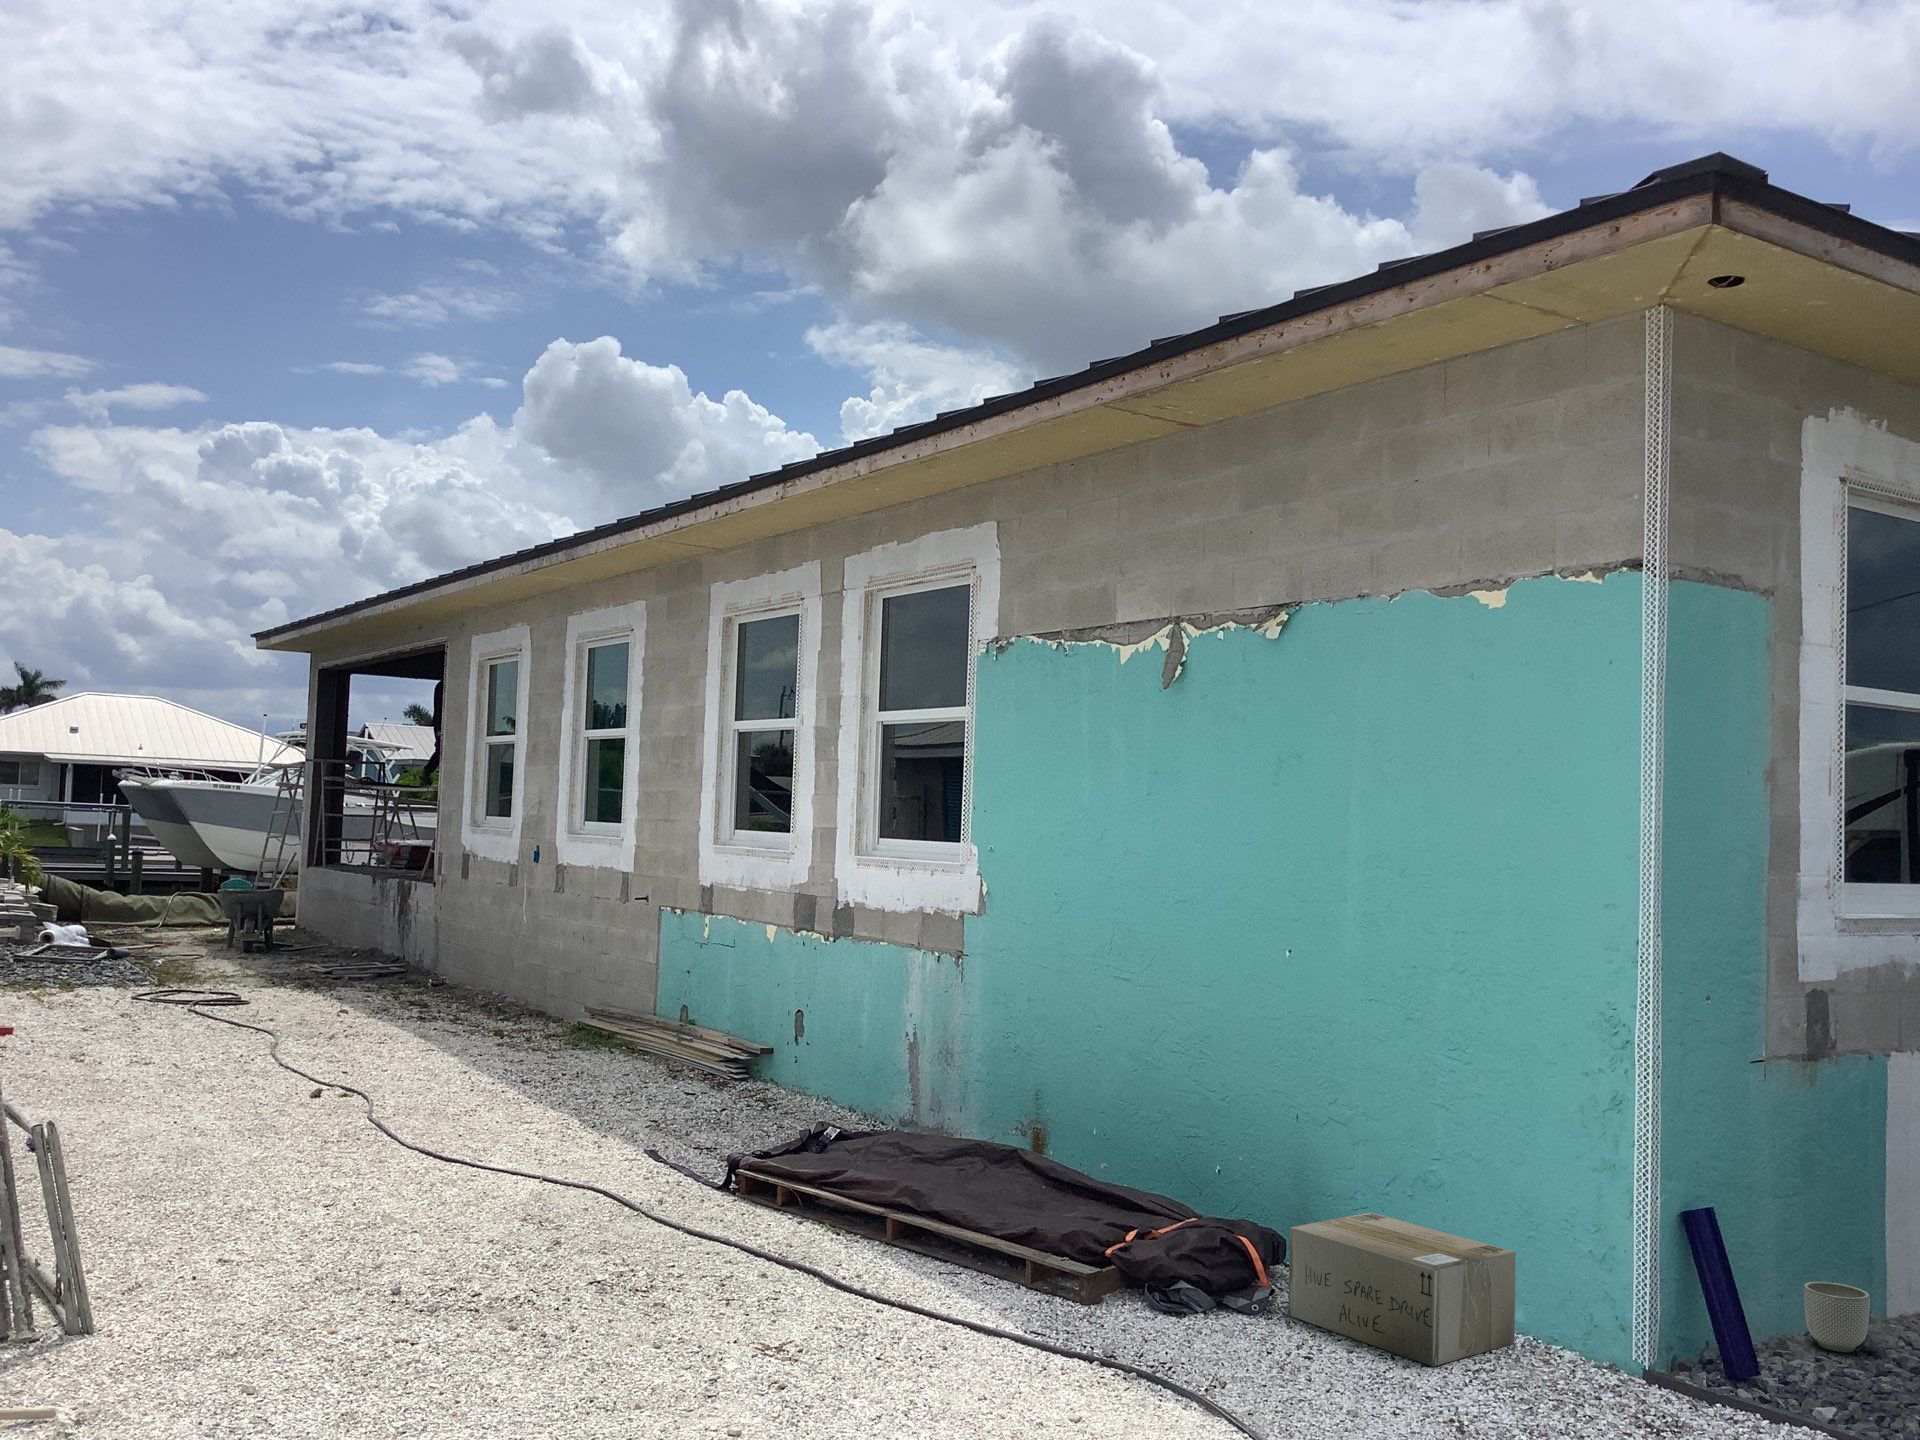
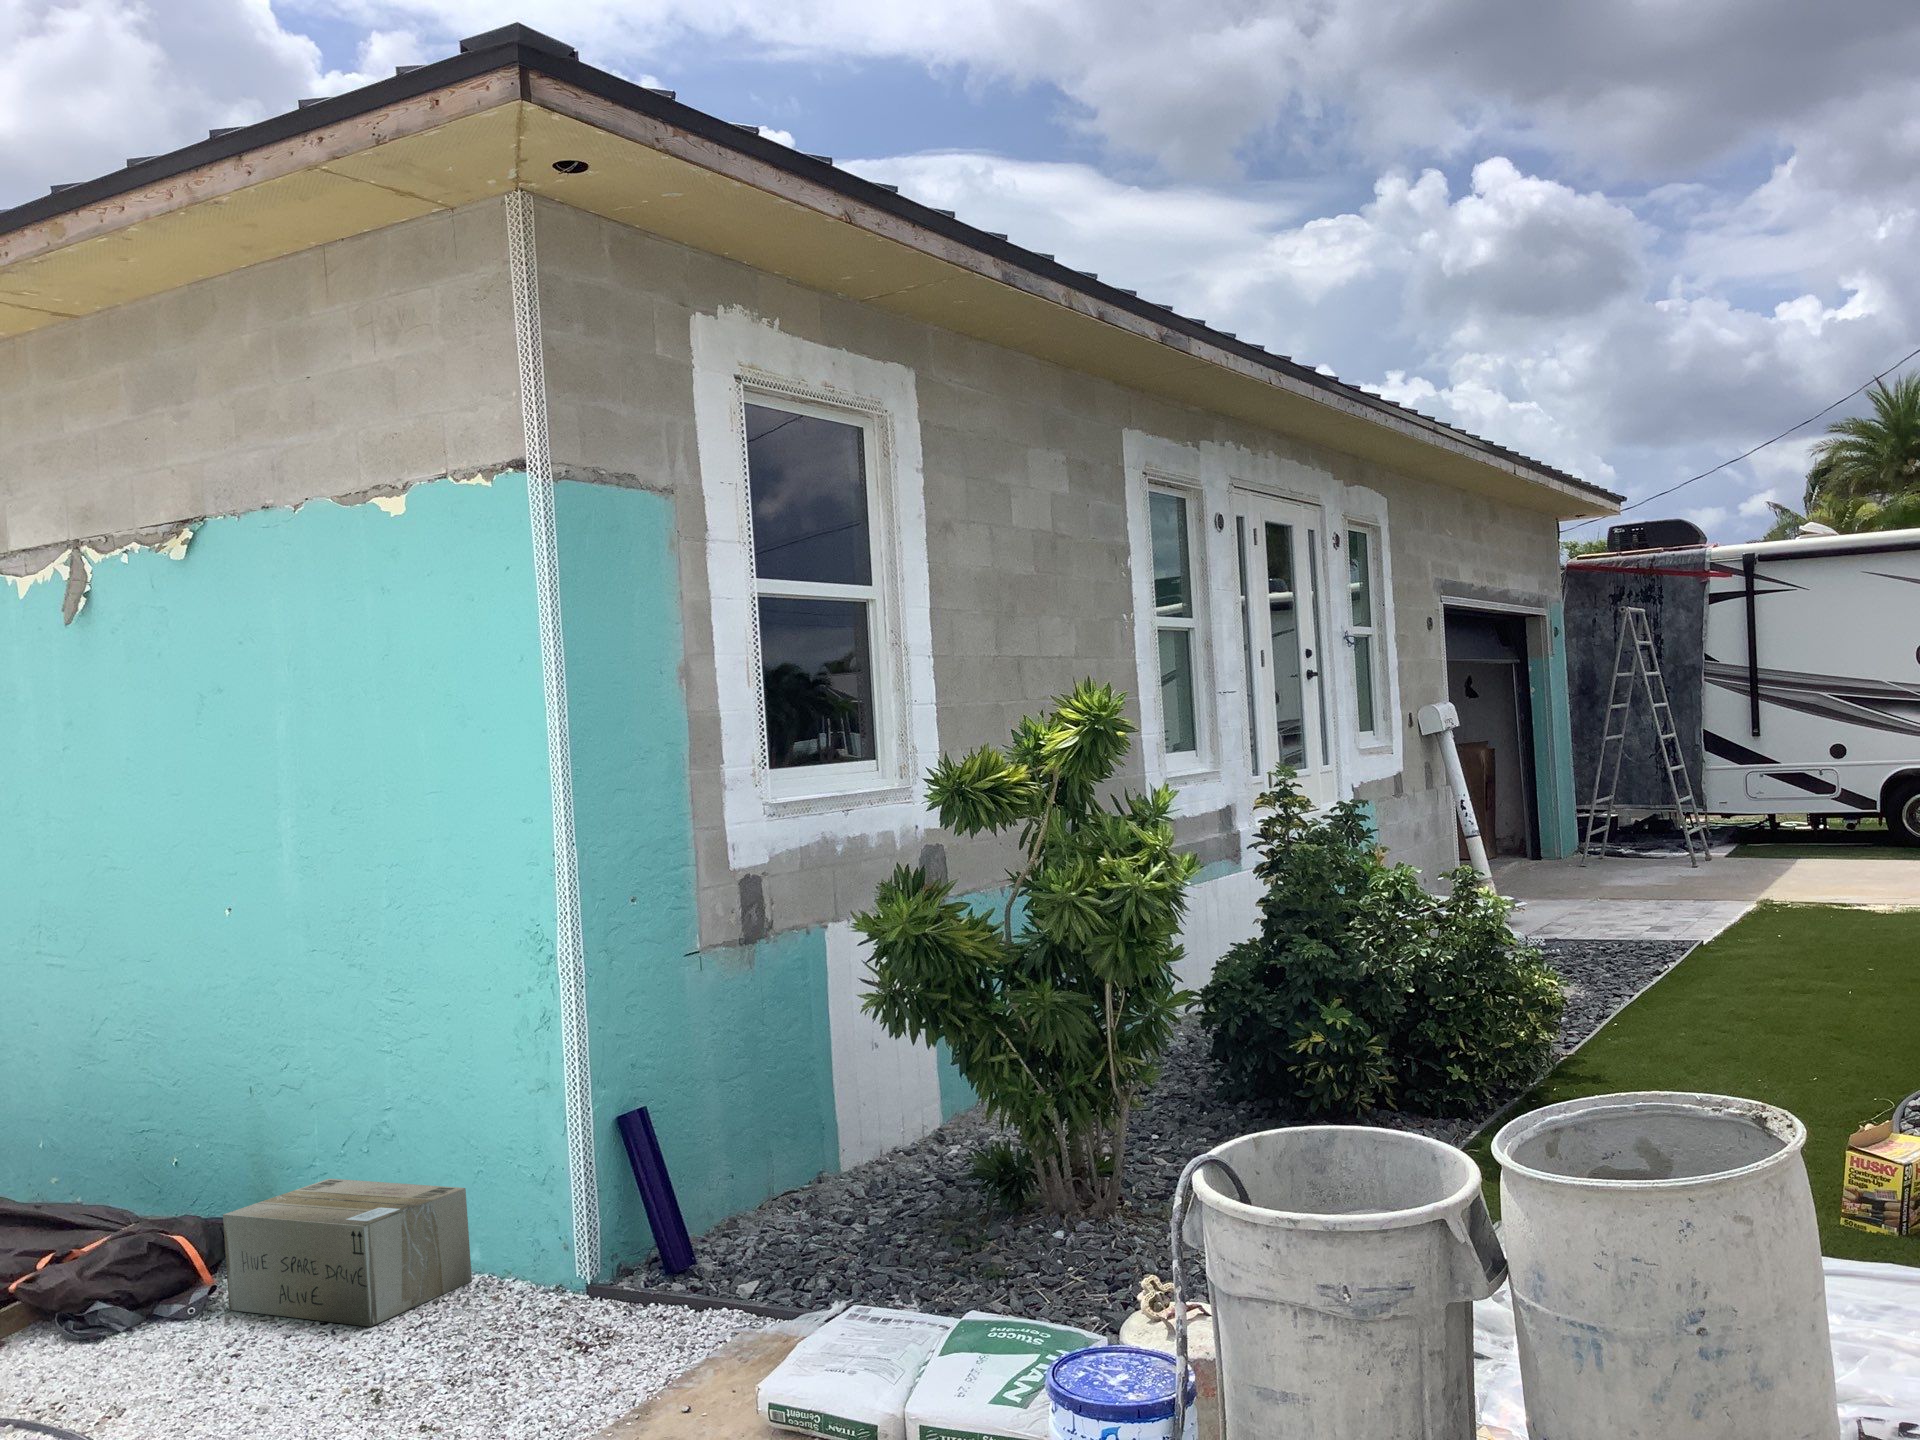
planter: present [1803,1282,1870,1352] -> none [755,1151,811,1215]

